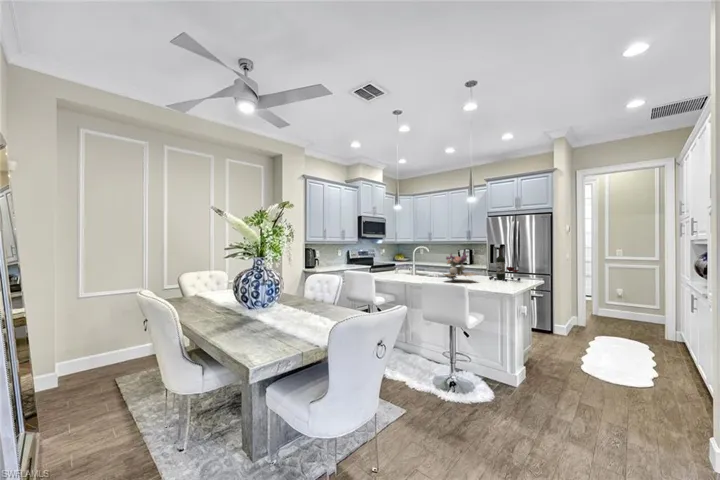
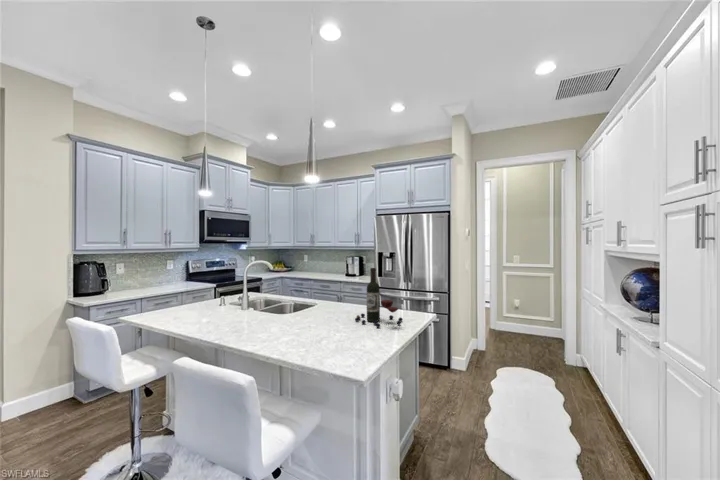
flower arrangement: present [444,252,477,280] -> none [263,275,330,334]

